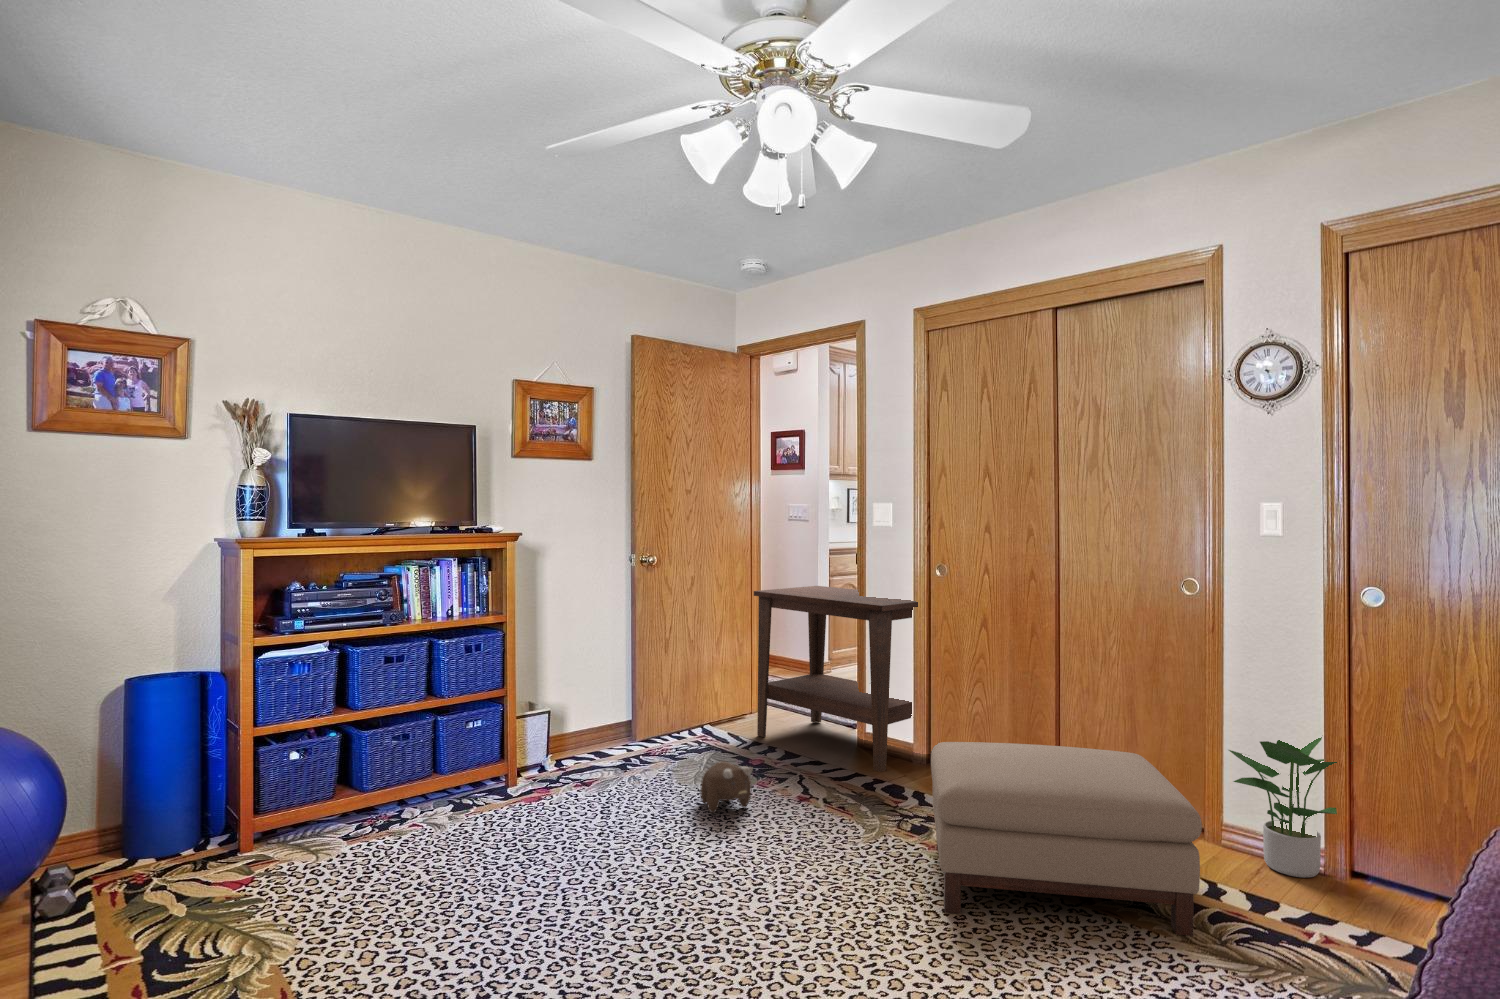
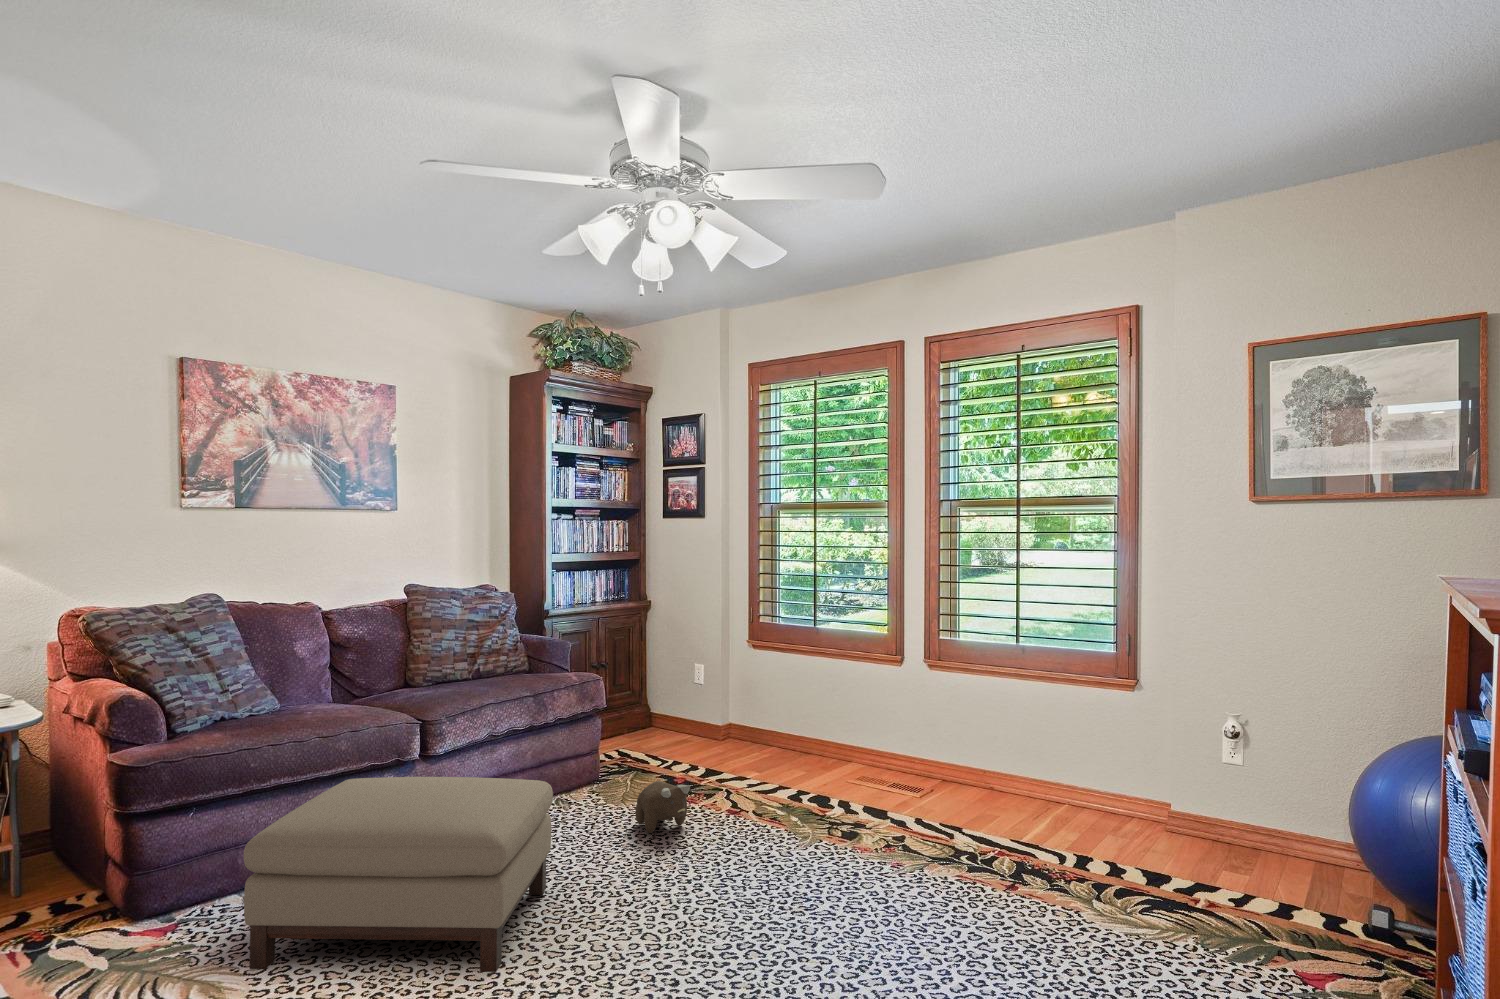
side table: present [754,586,918,772] -> none [671,604,857,784]
potted plant: present [1229,737,1352,878] -> none [1119,716,1230,853]
ottoman: present [931,742,1202,936] -> present [244,777,553,972]

